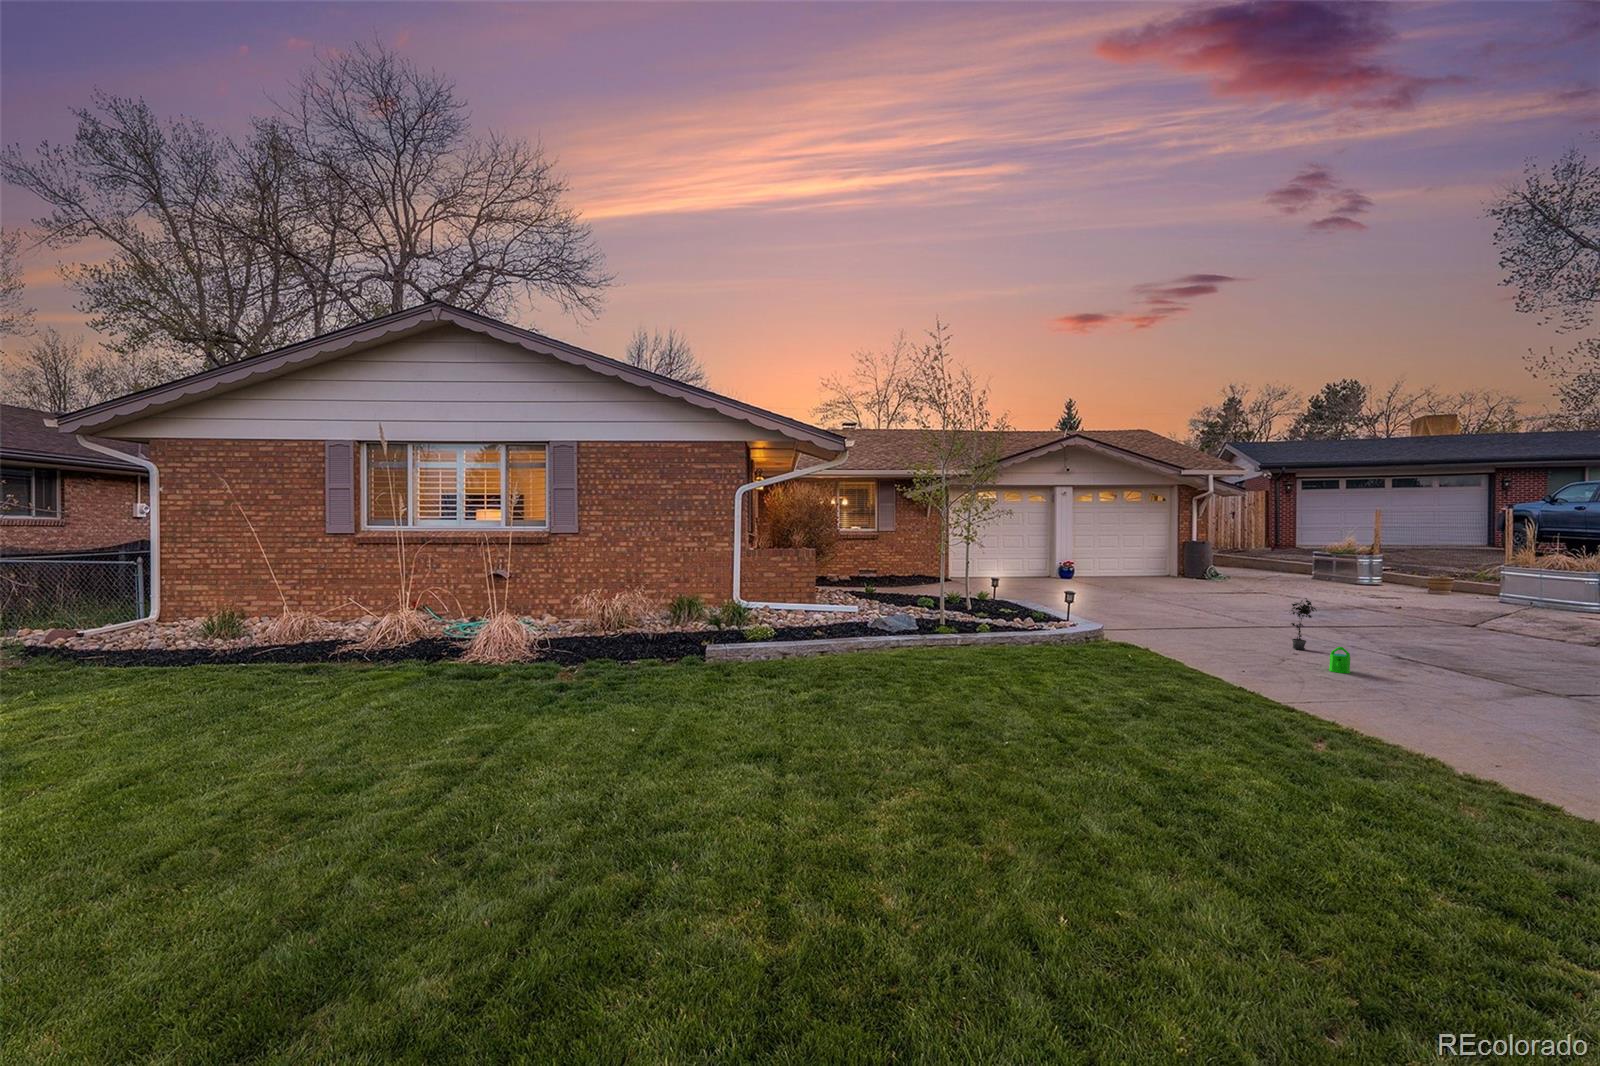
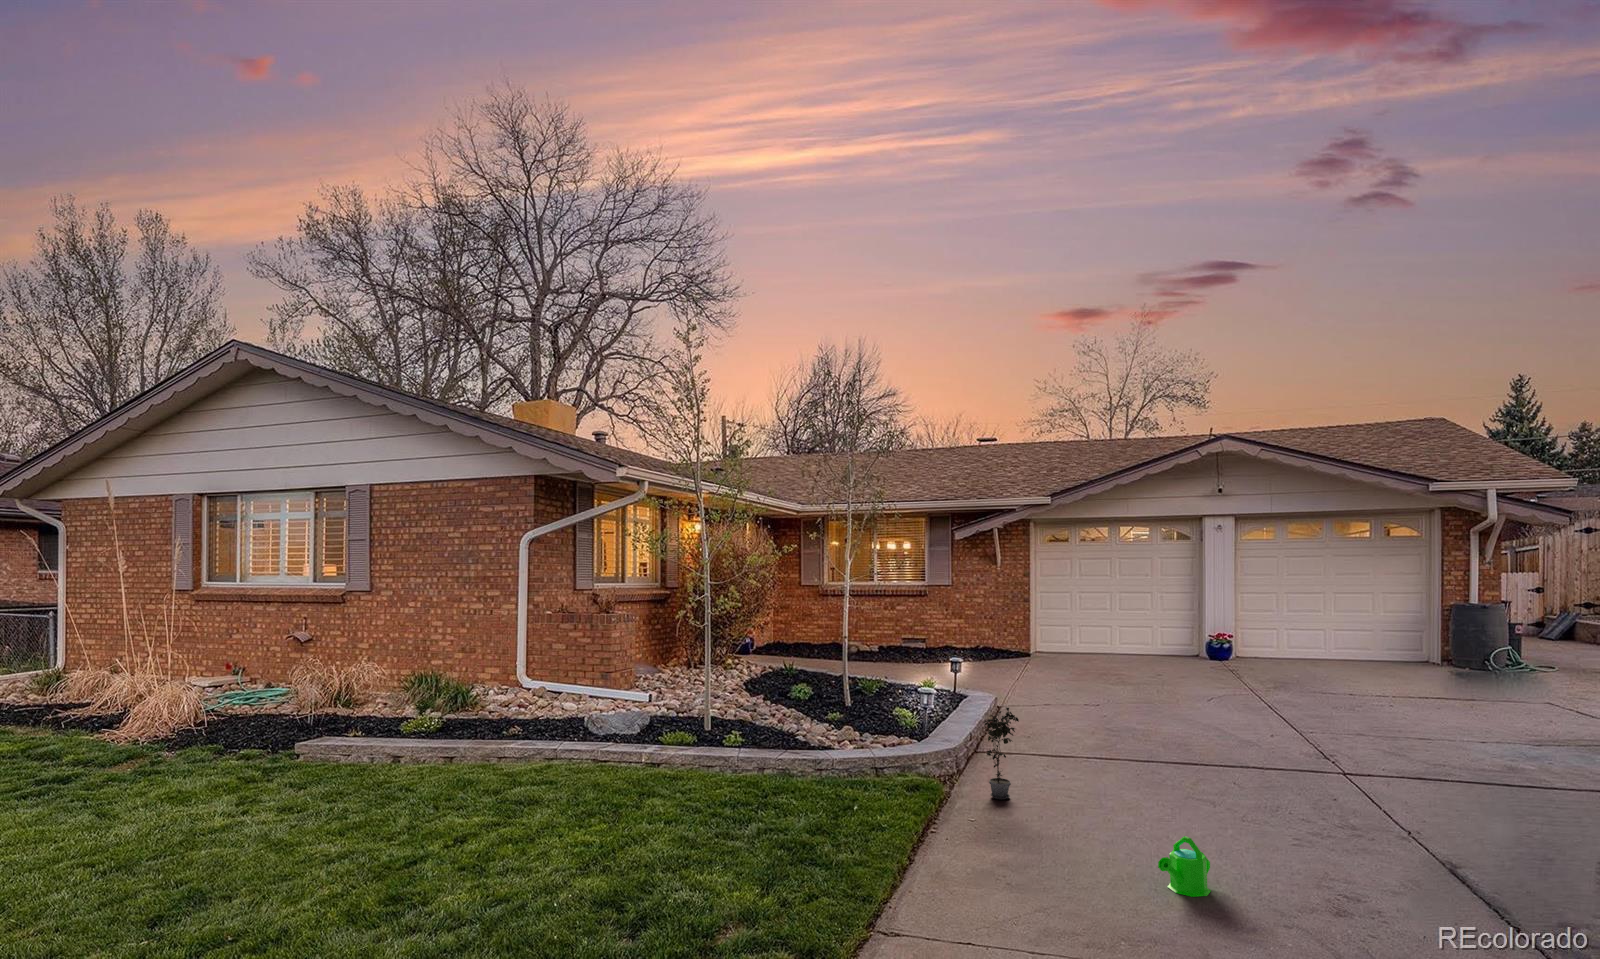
potted plant: present [1291,598,1316,650] -> present [984,707,1019,800]

